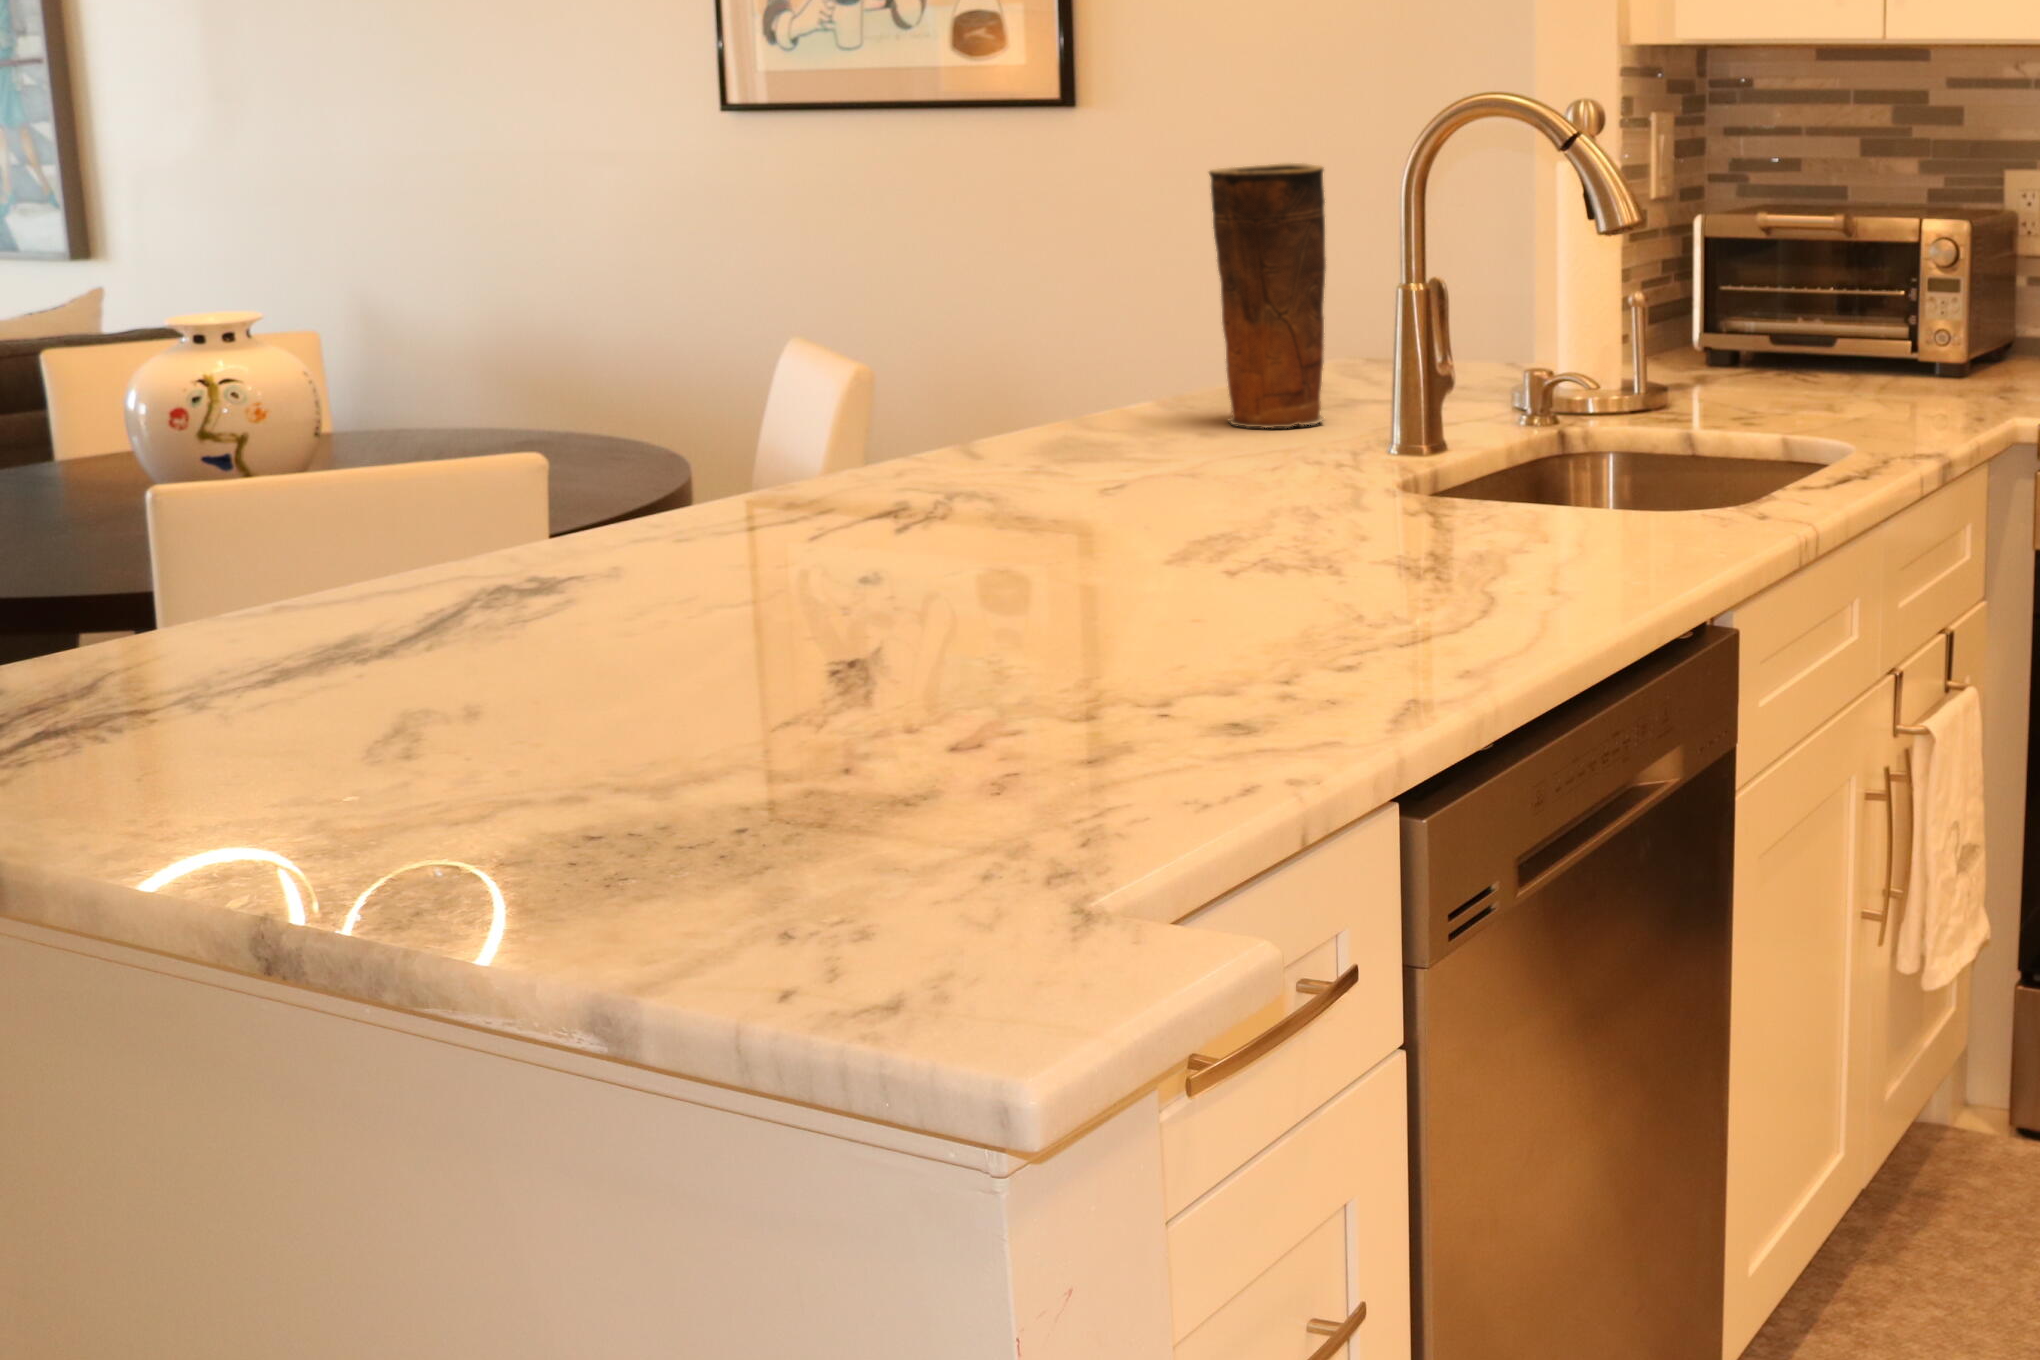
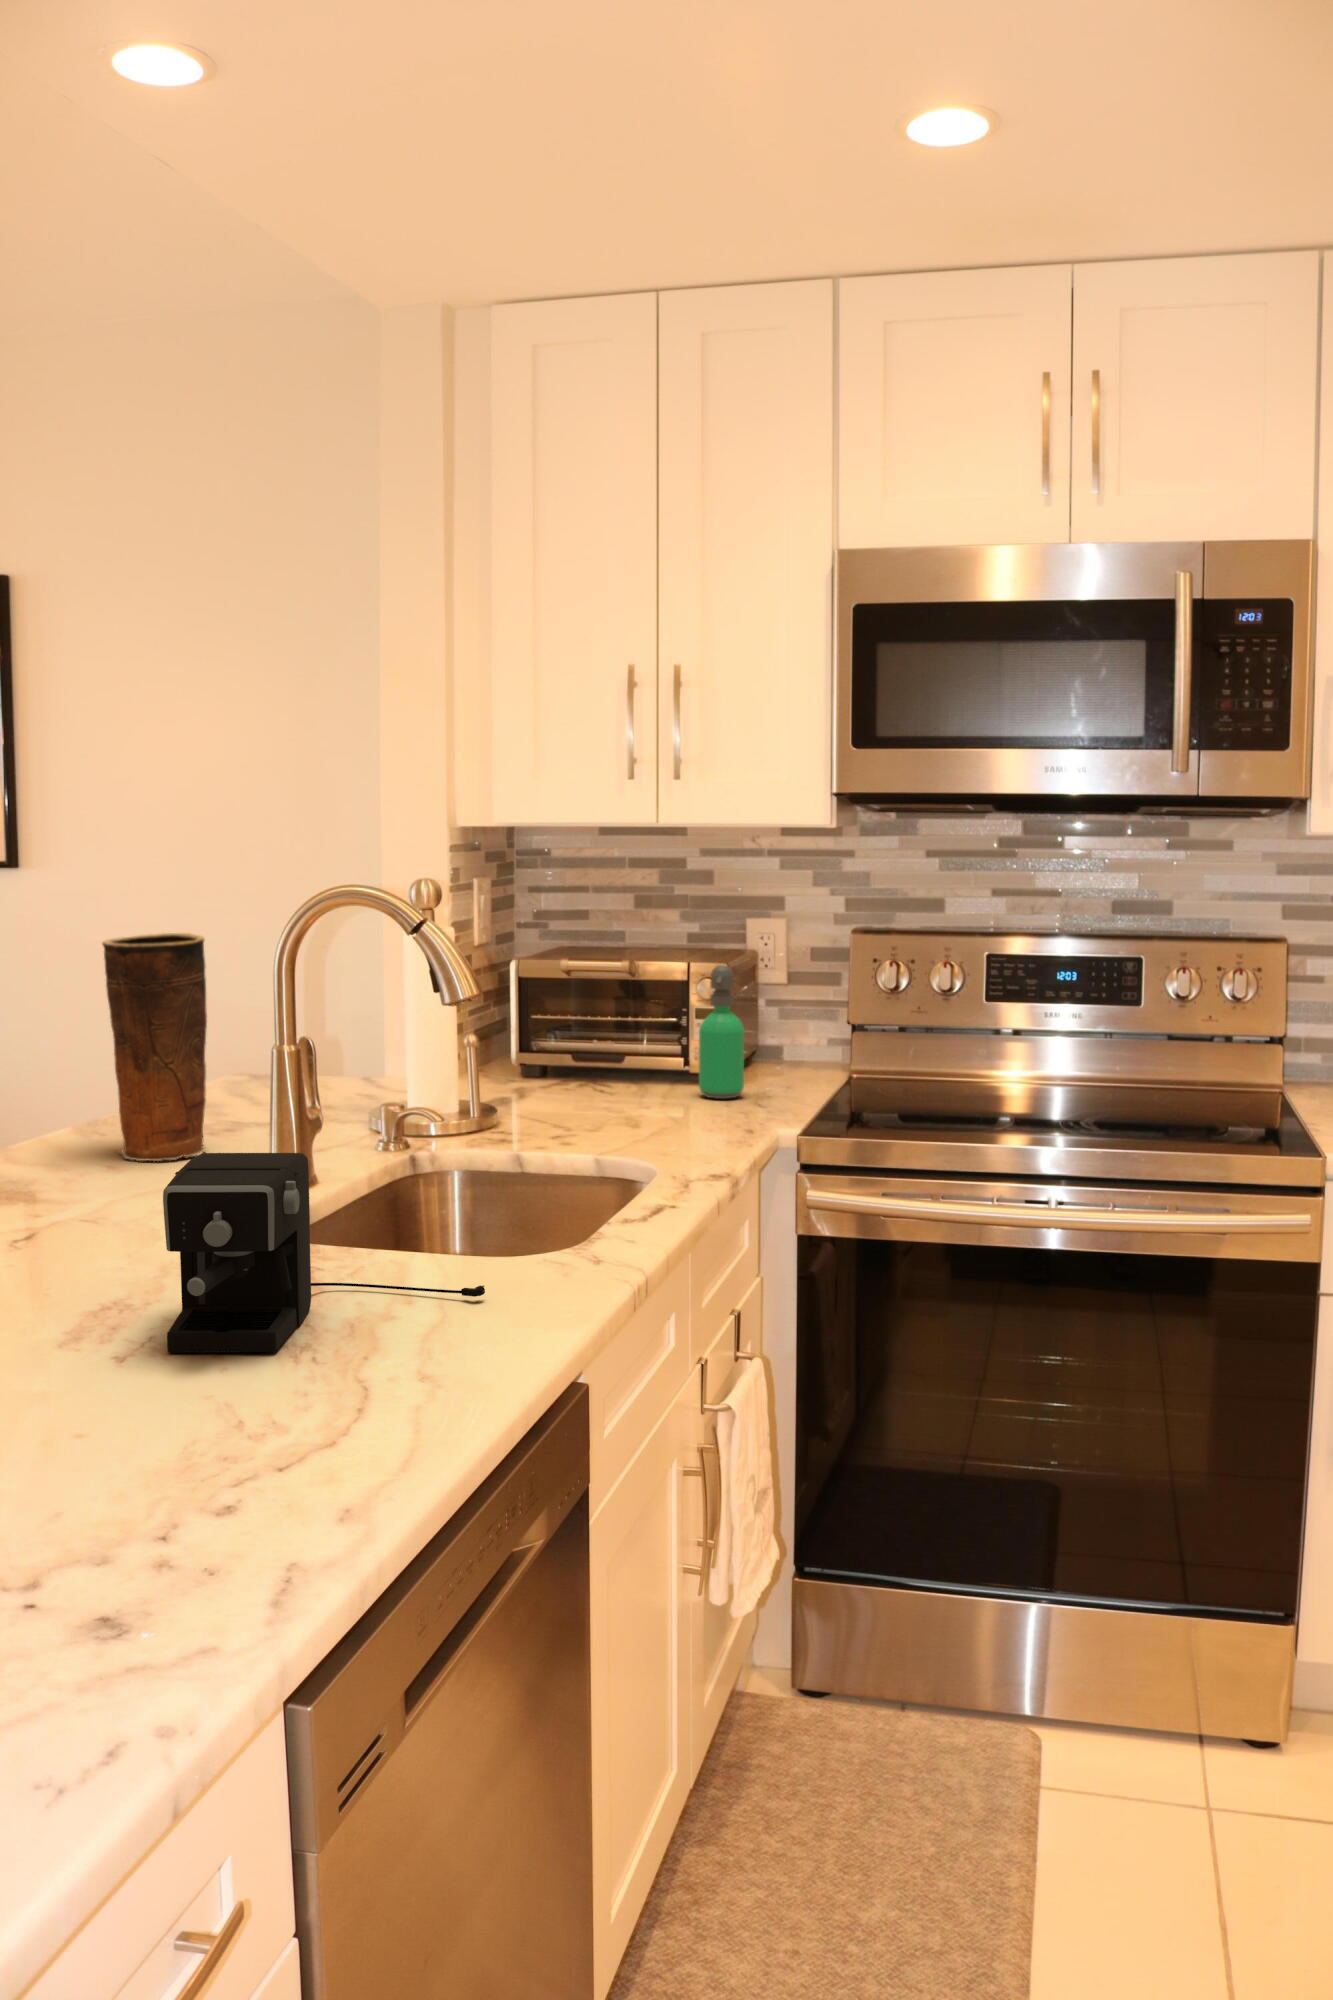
soap dispenser: none [1925,221,1986,391] -> present [699,965,744,1099]
coffee maker: none [1281,368,1626,571] -> present [163,1153,485,1353]

